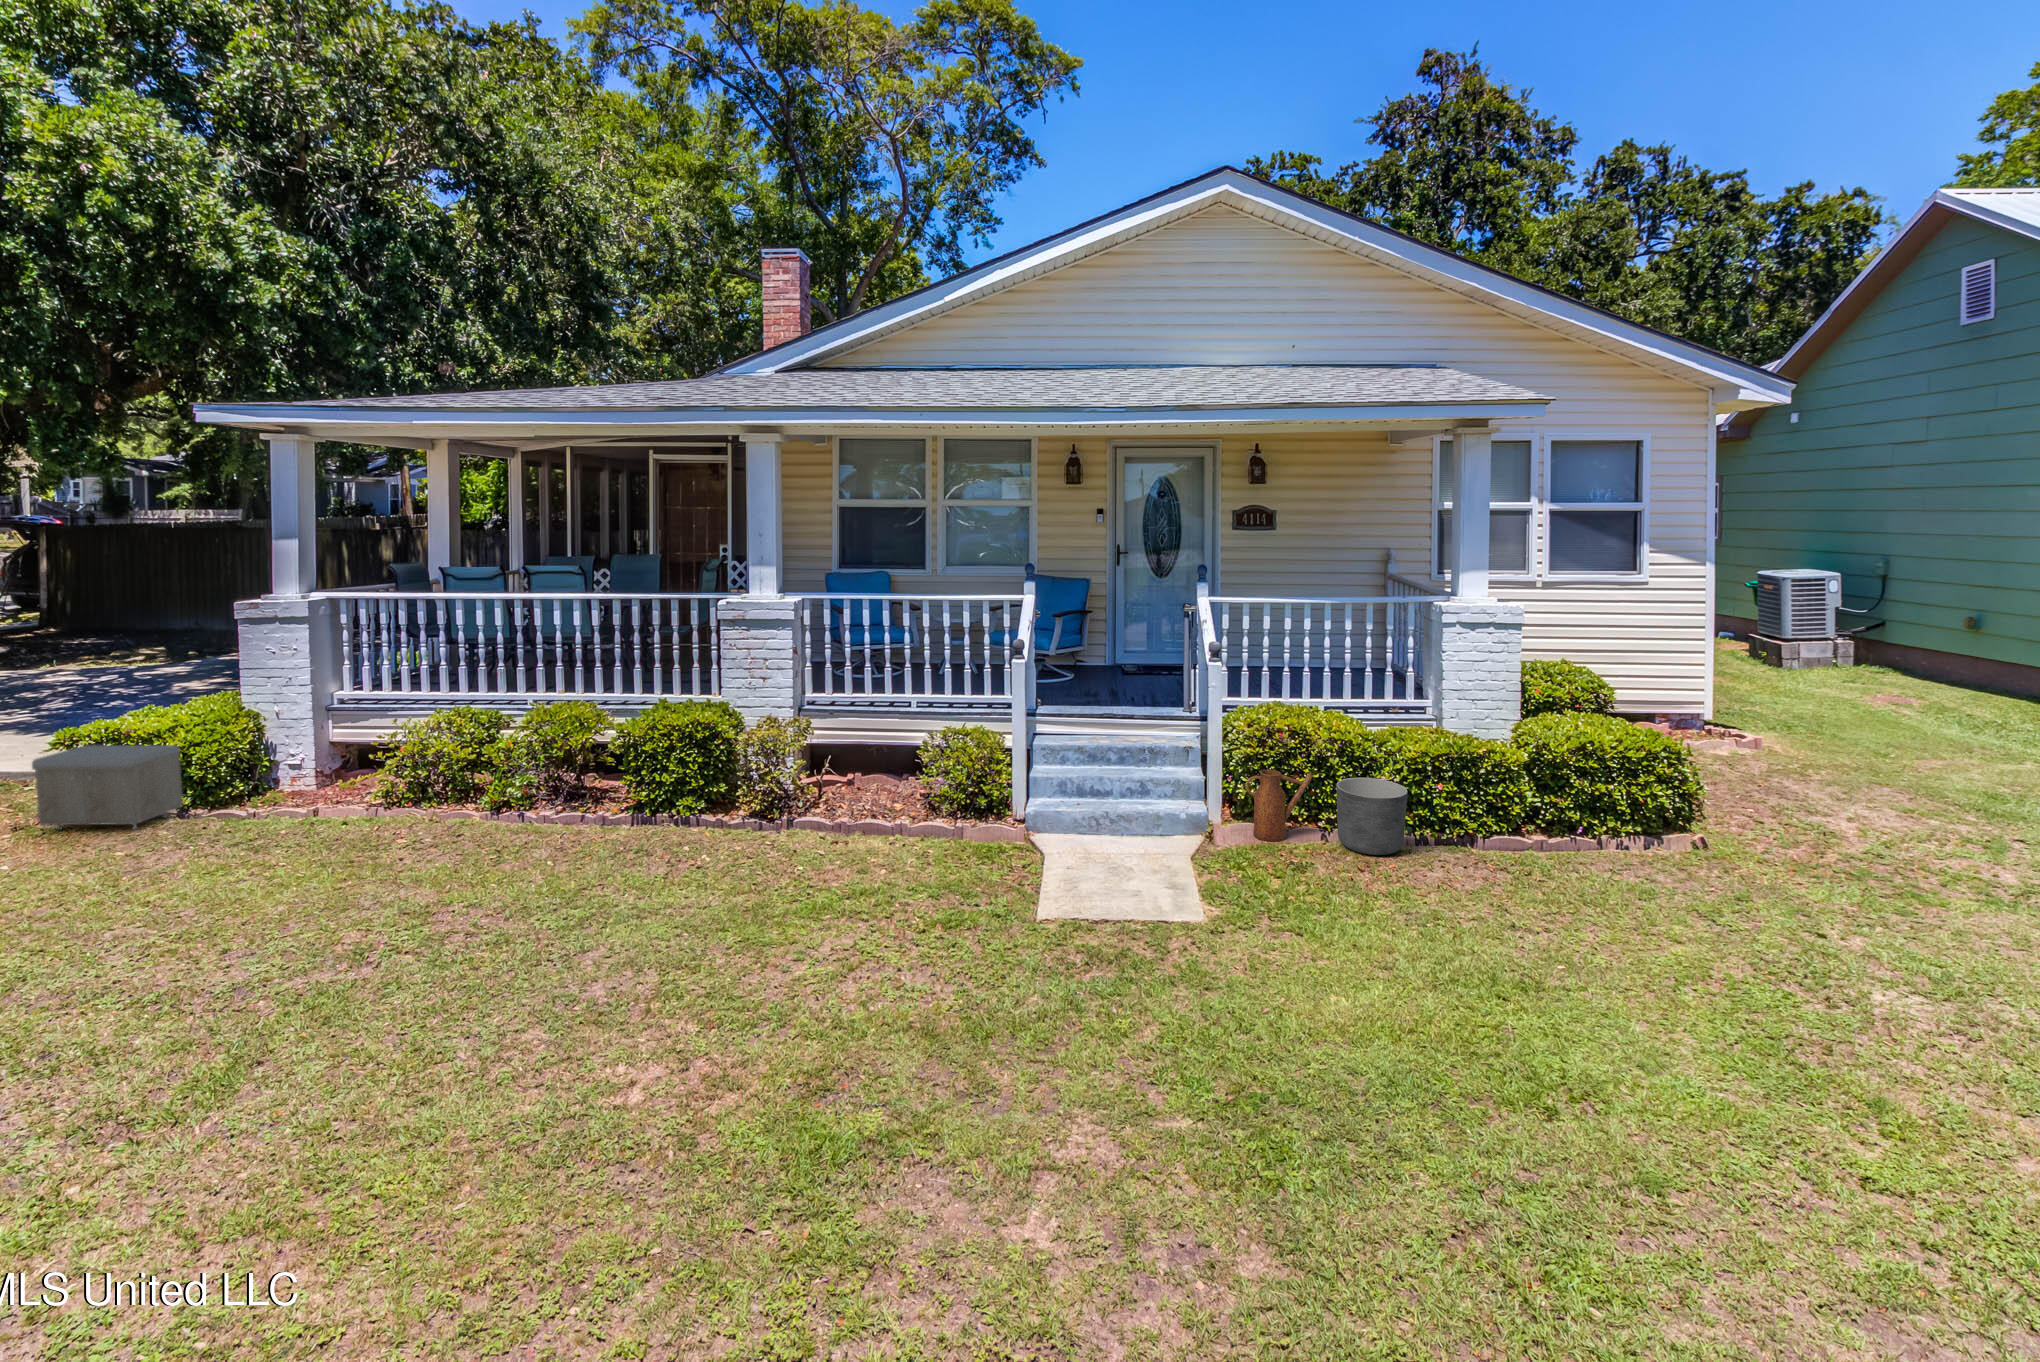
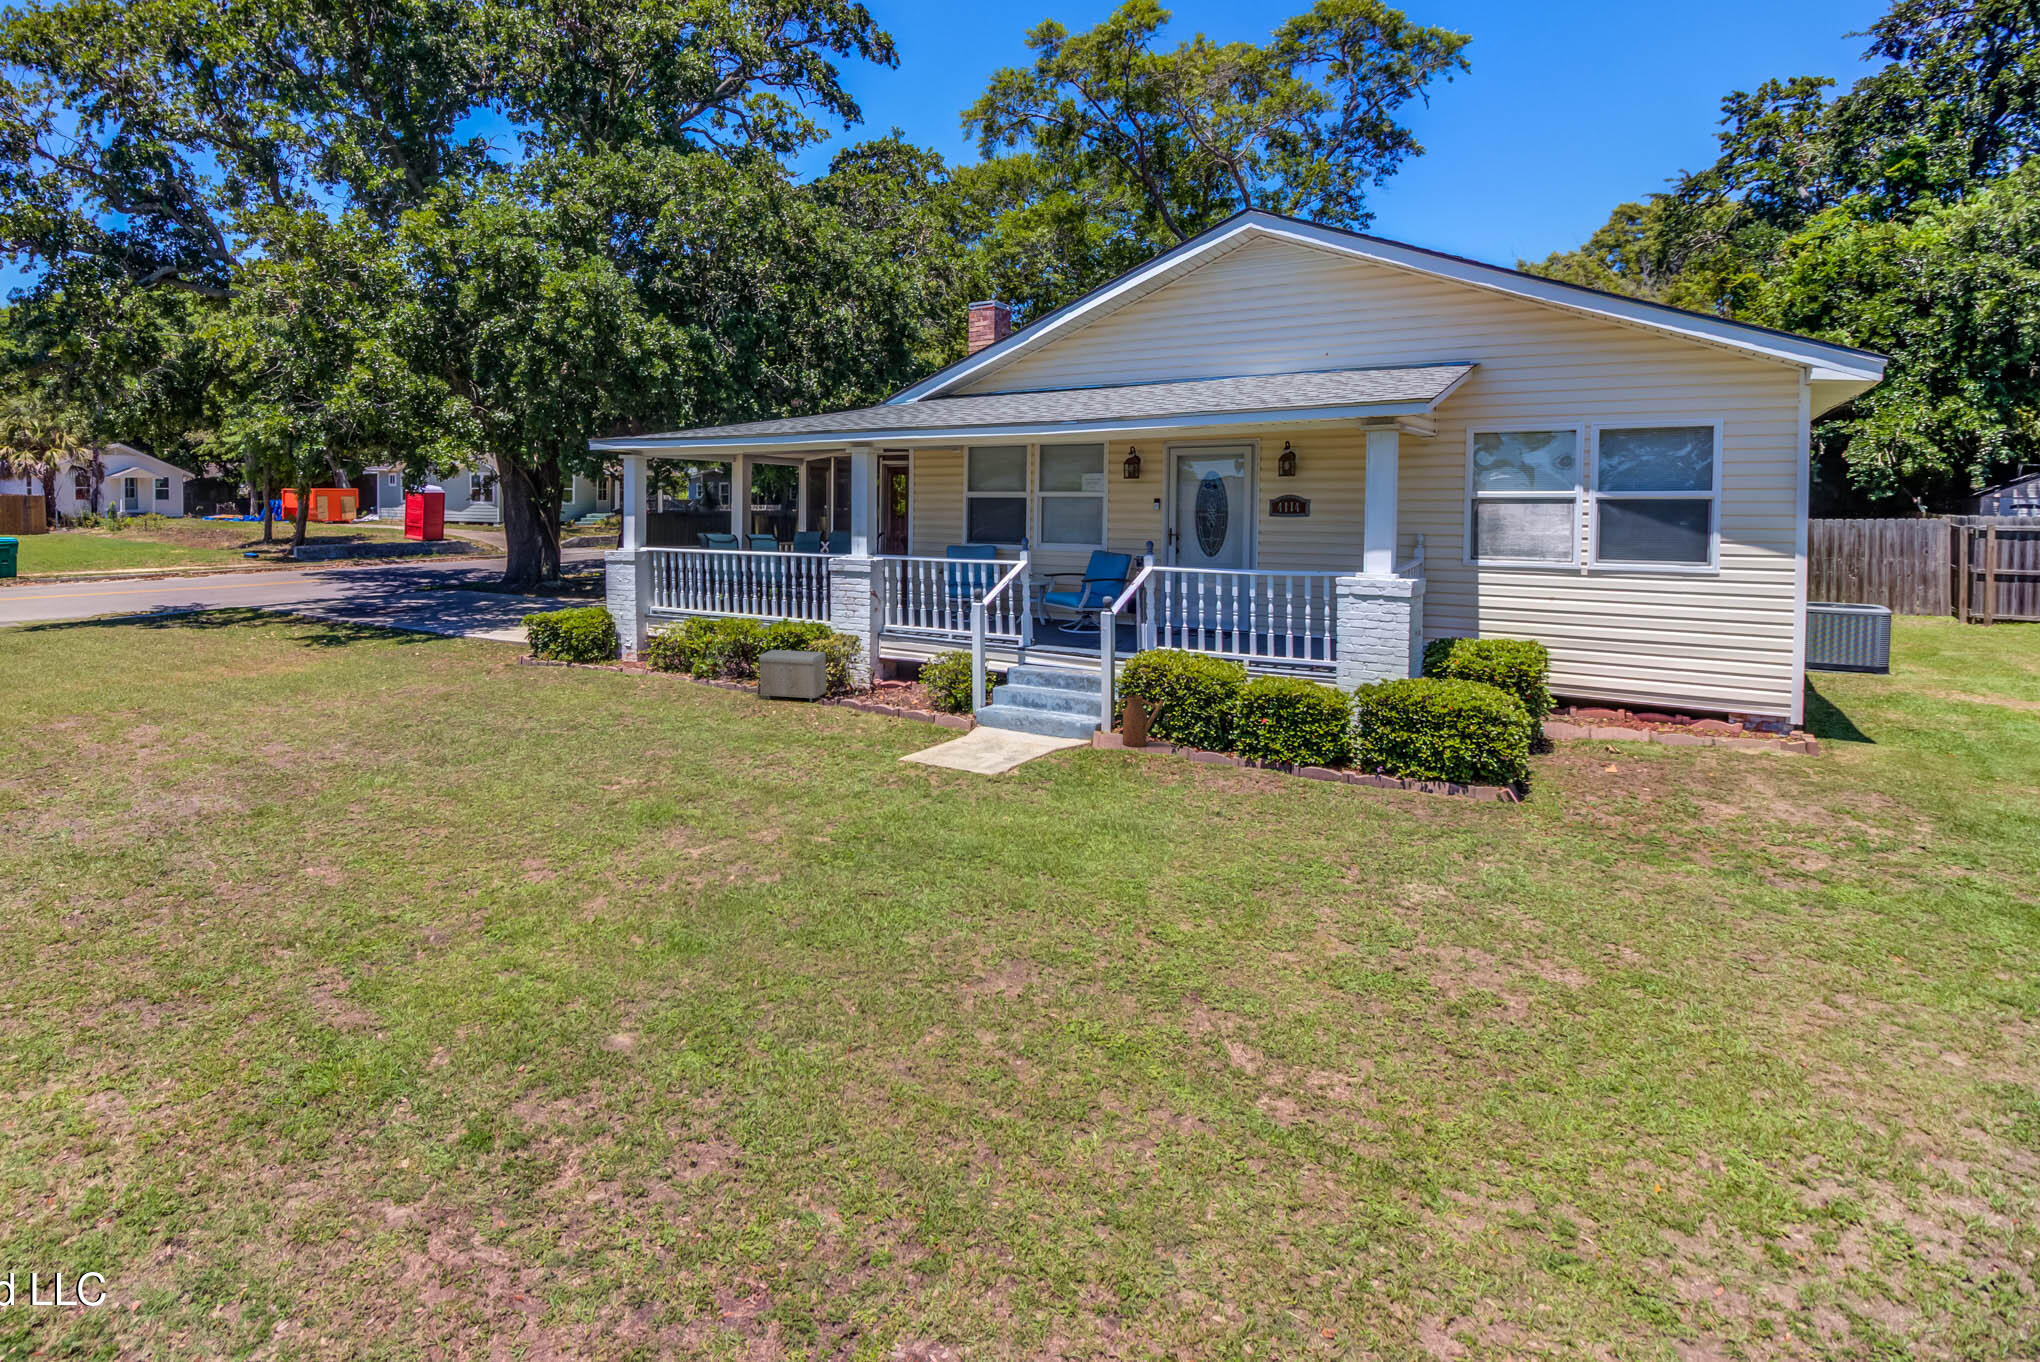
storage bench: present [32,745,183,830] -> present [759,650,826,702]
planter: present [1336,778,1408,855] -> none [1173,708,1227,763]

